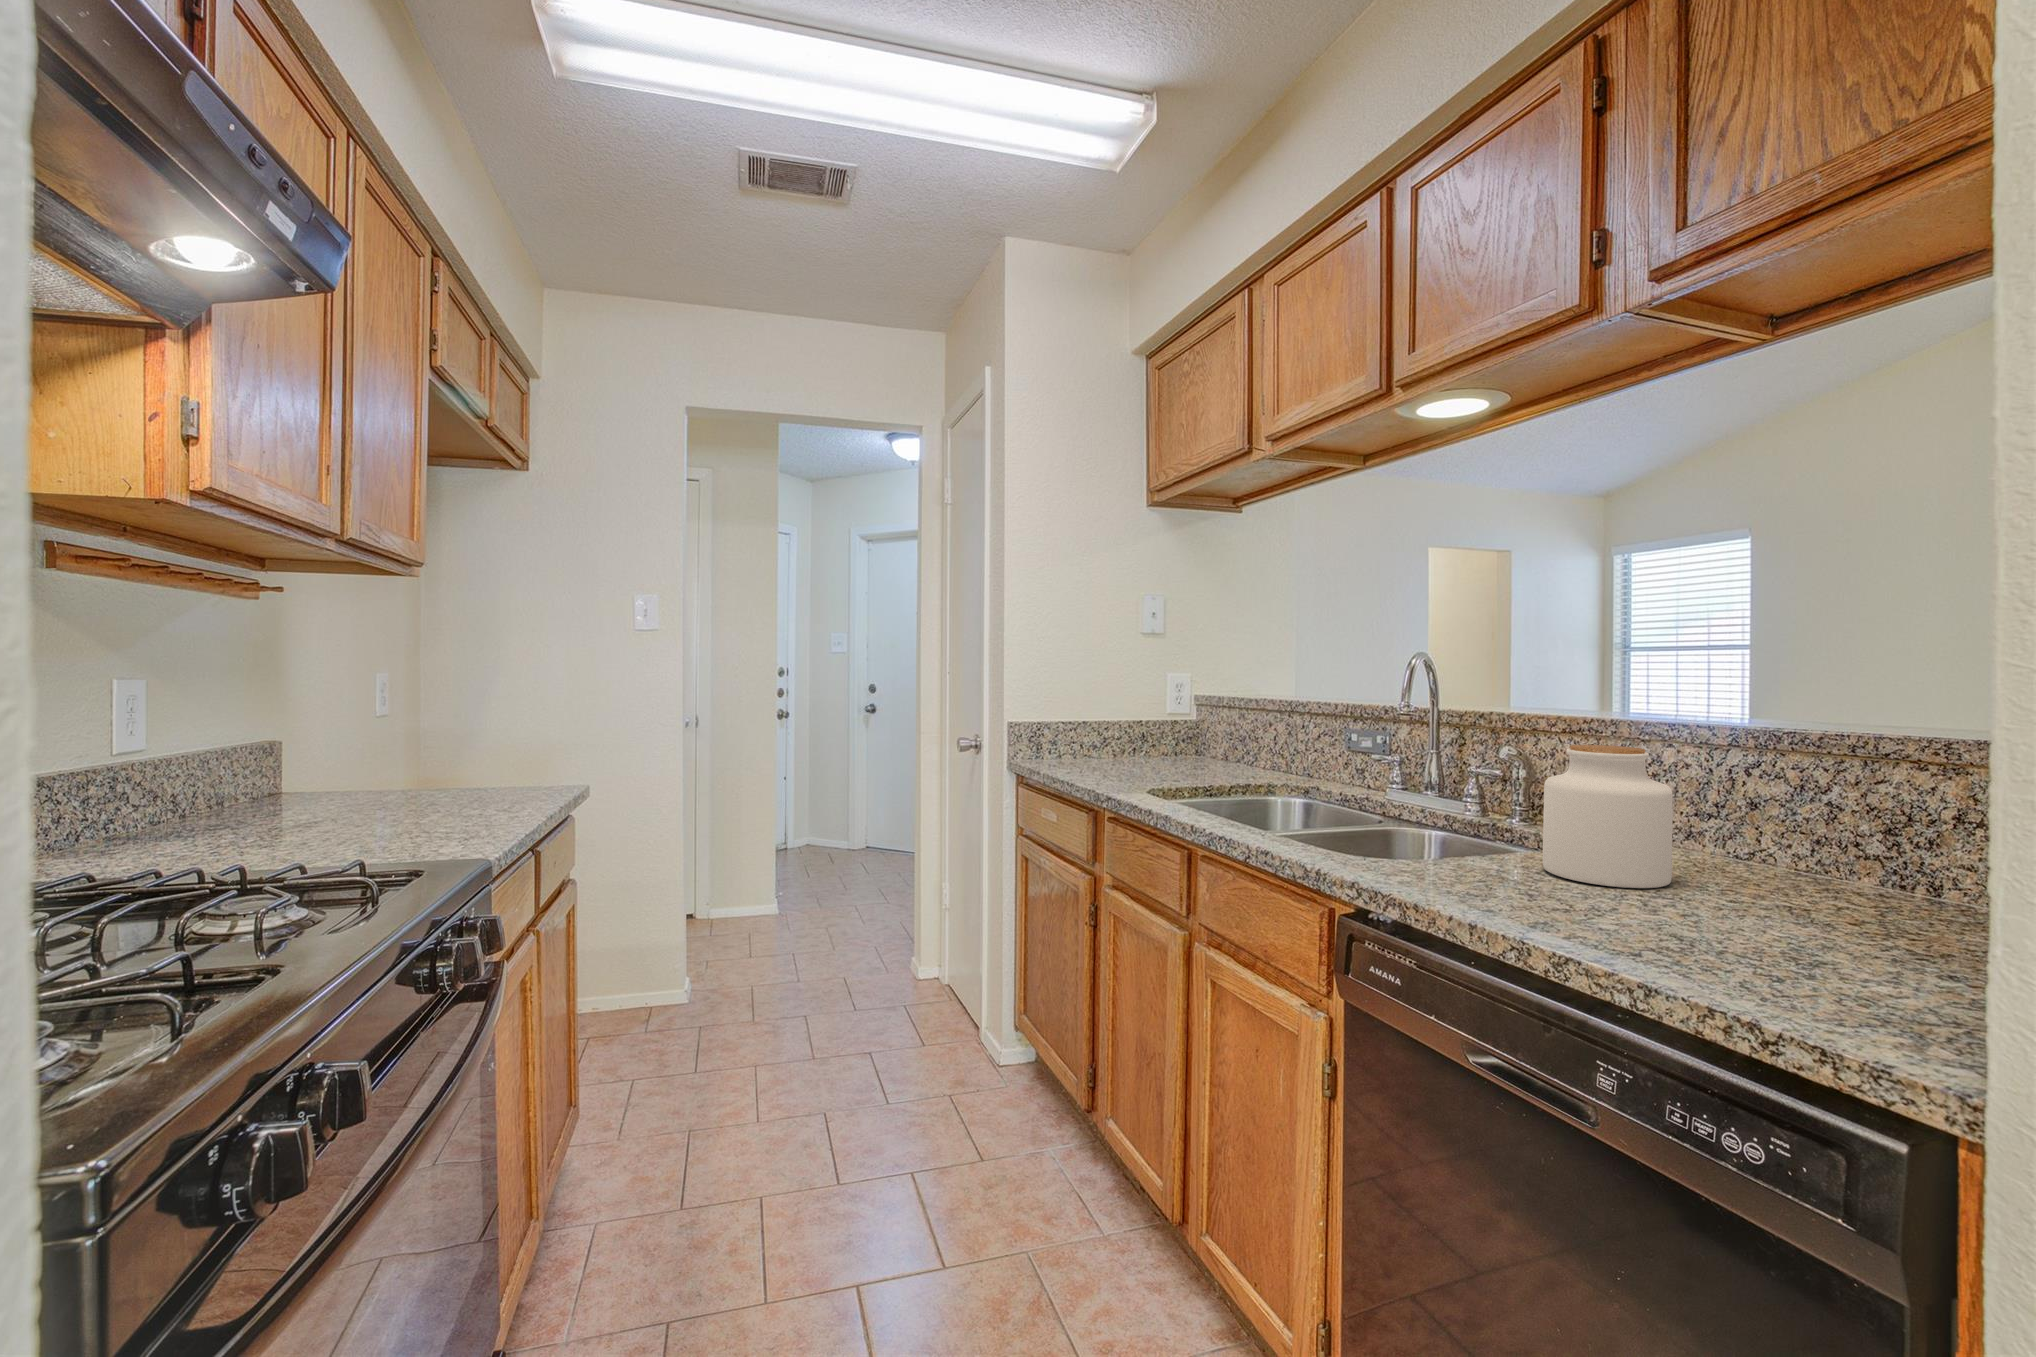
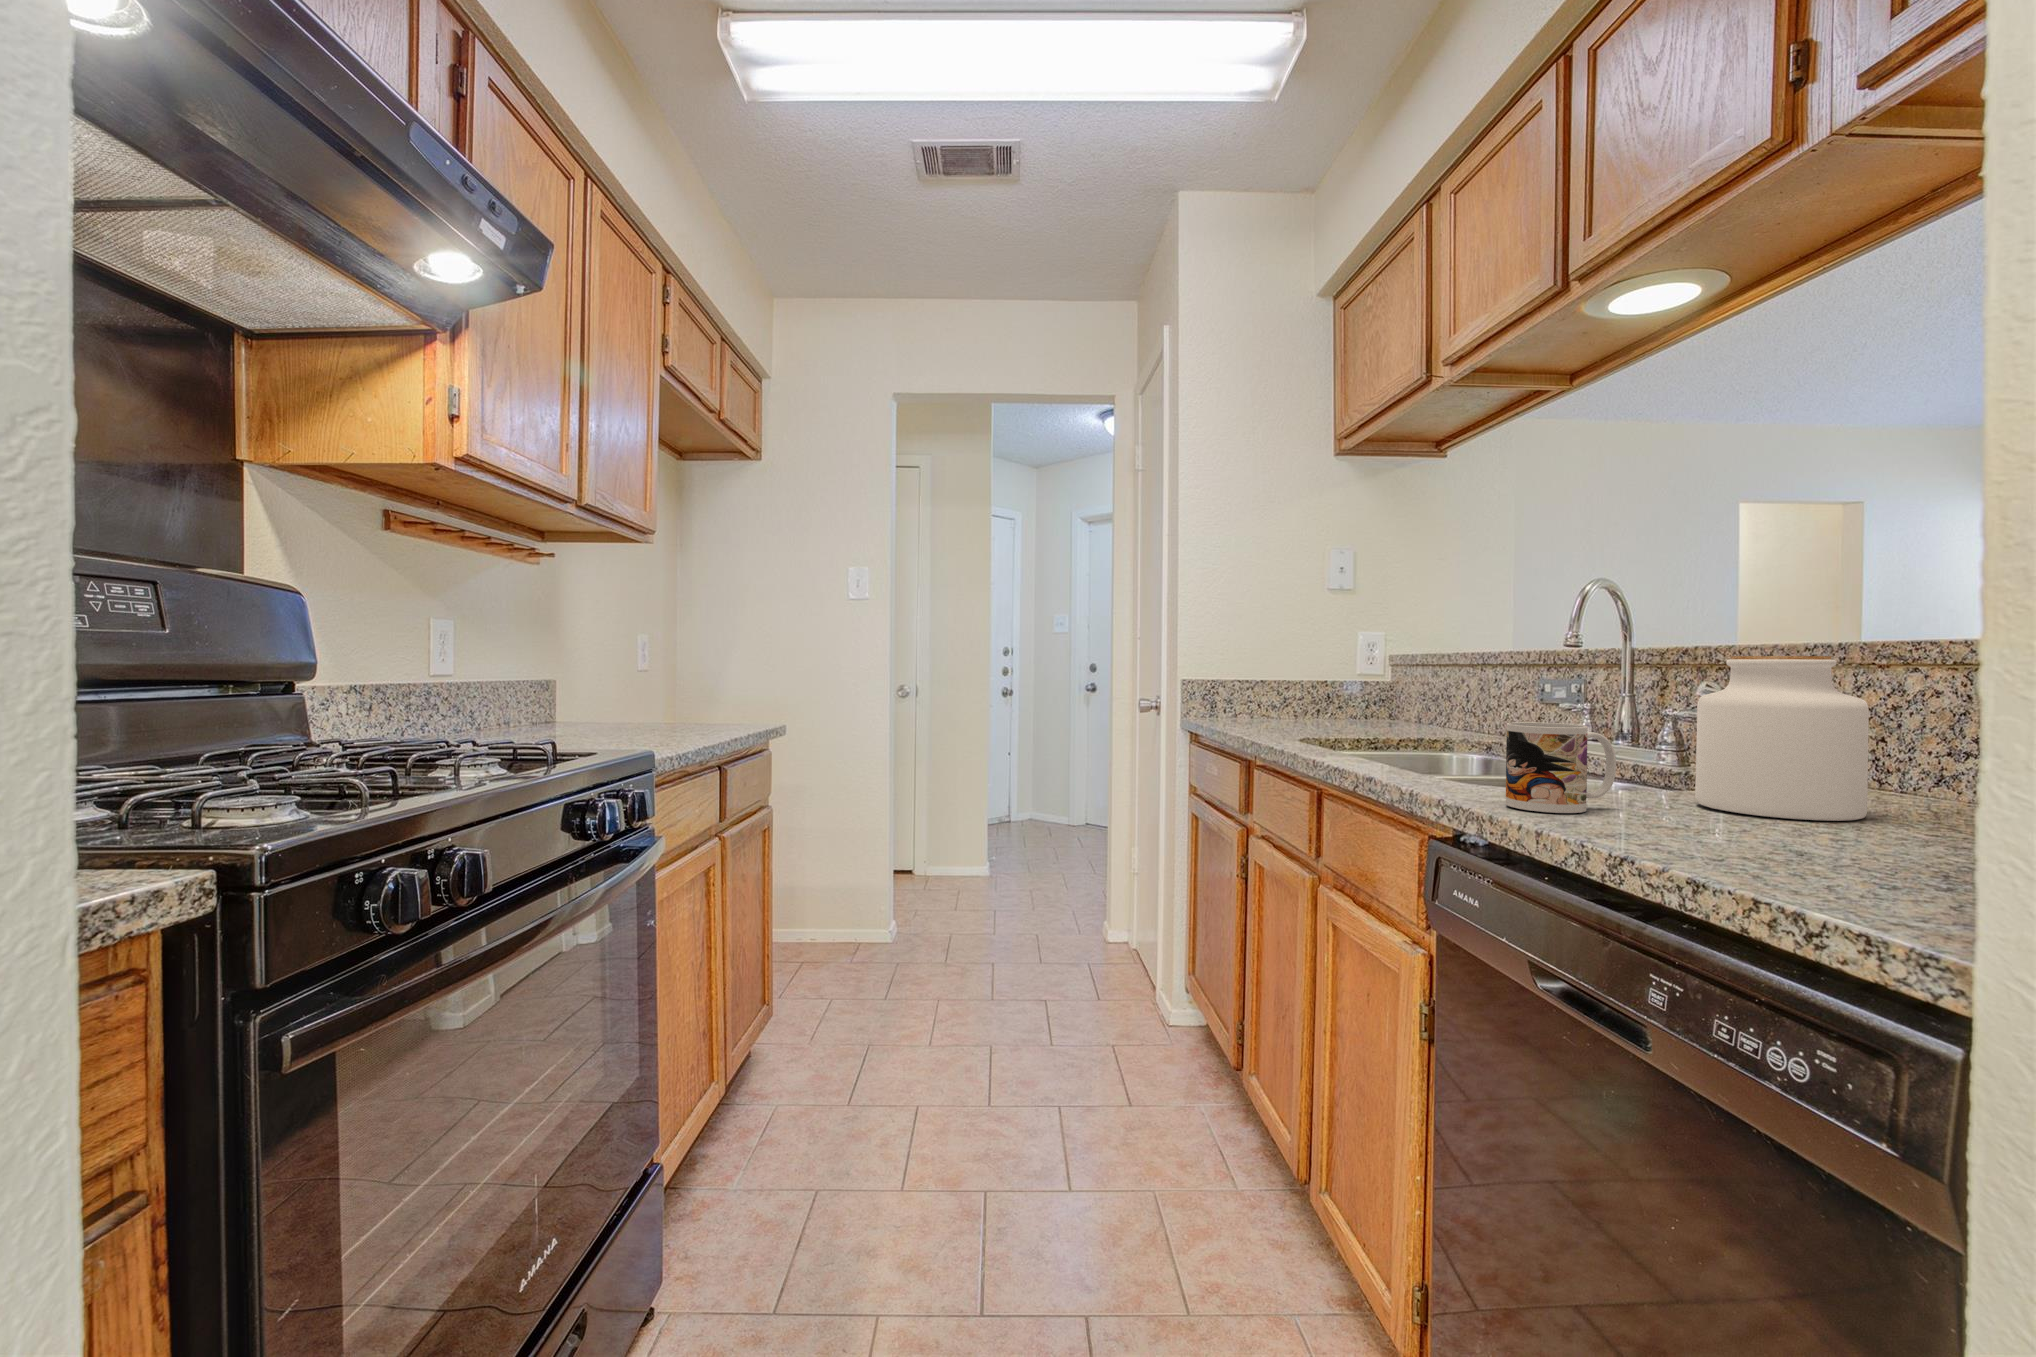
mug: none [1411,808,1496,894] -> present [1506,722,1616,813]

